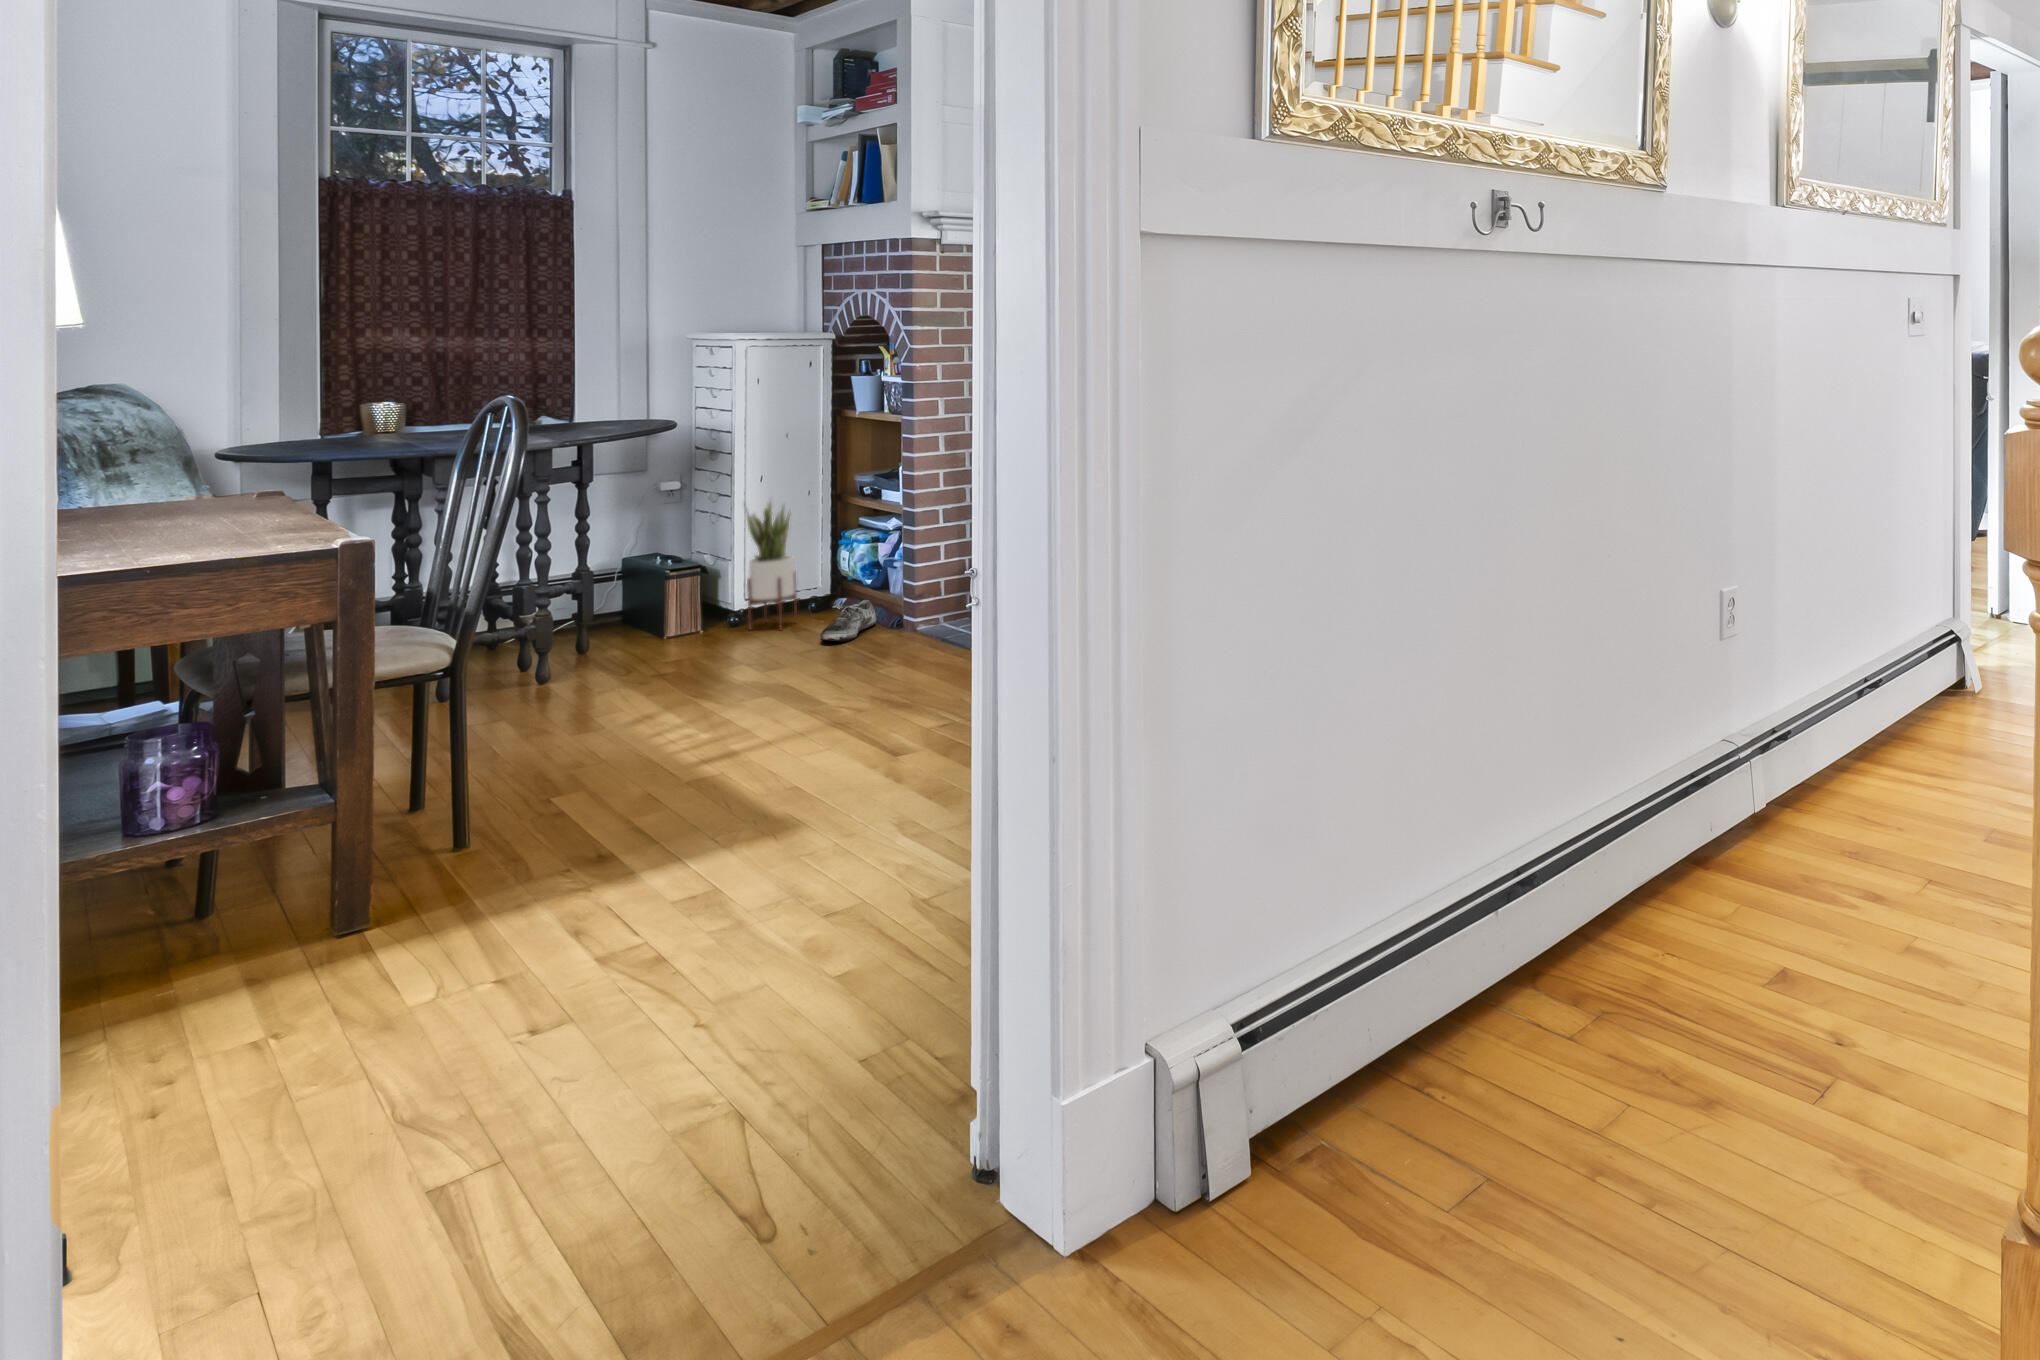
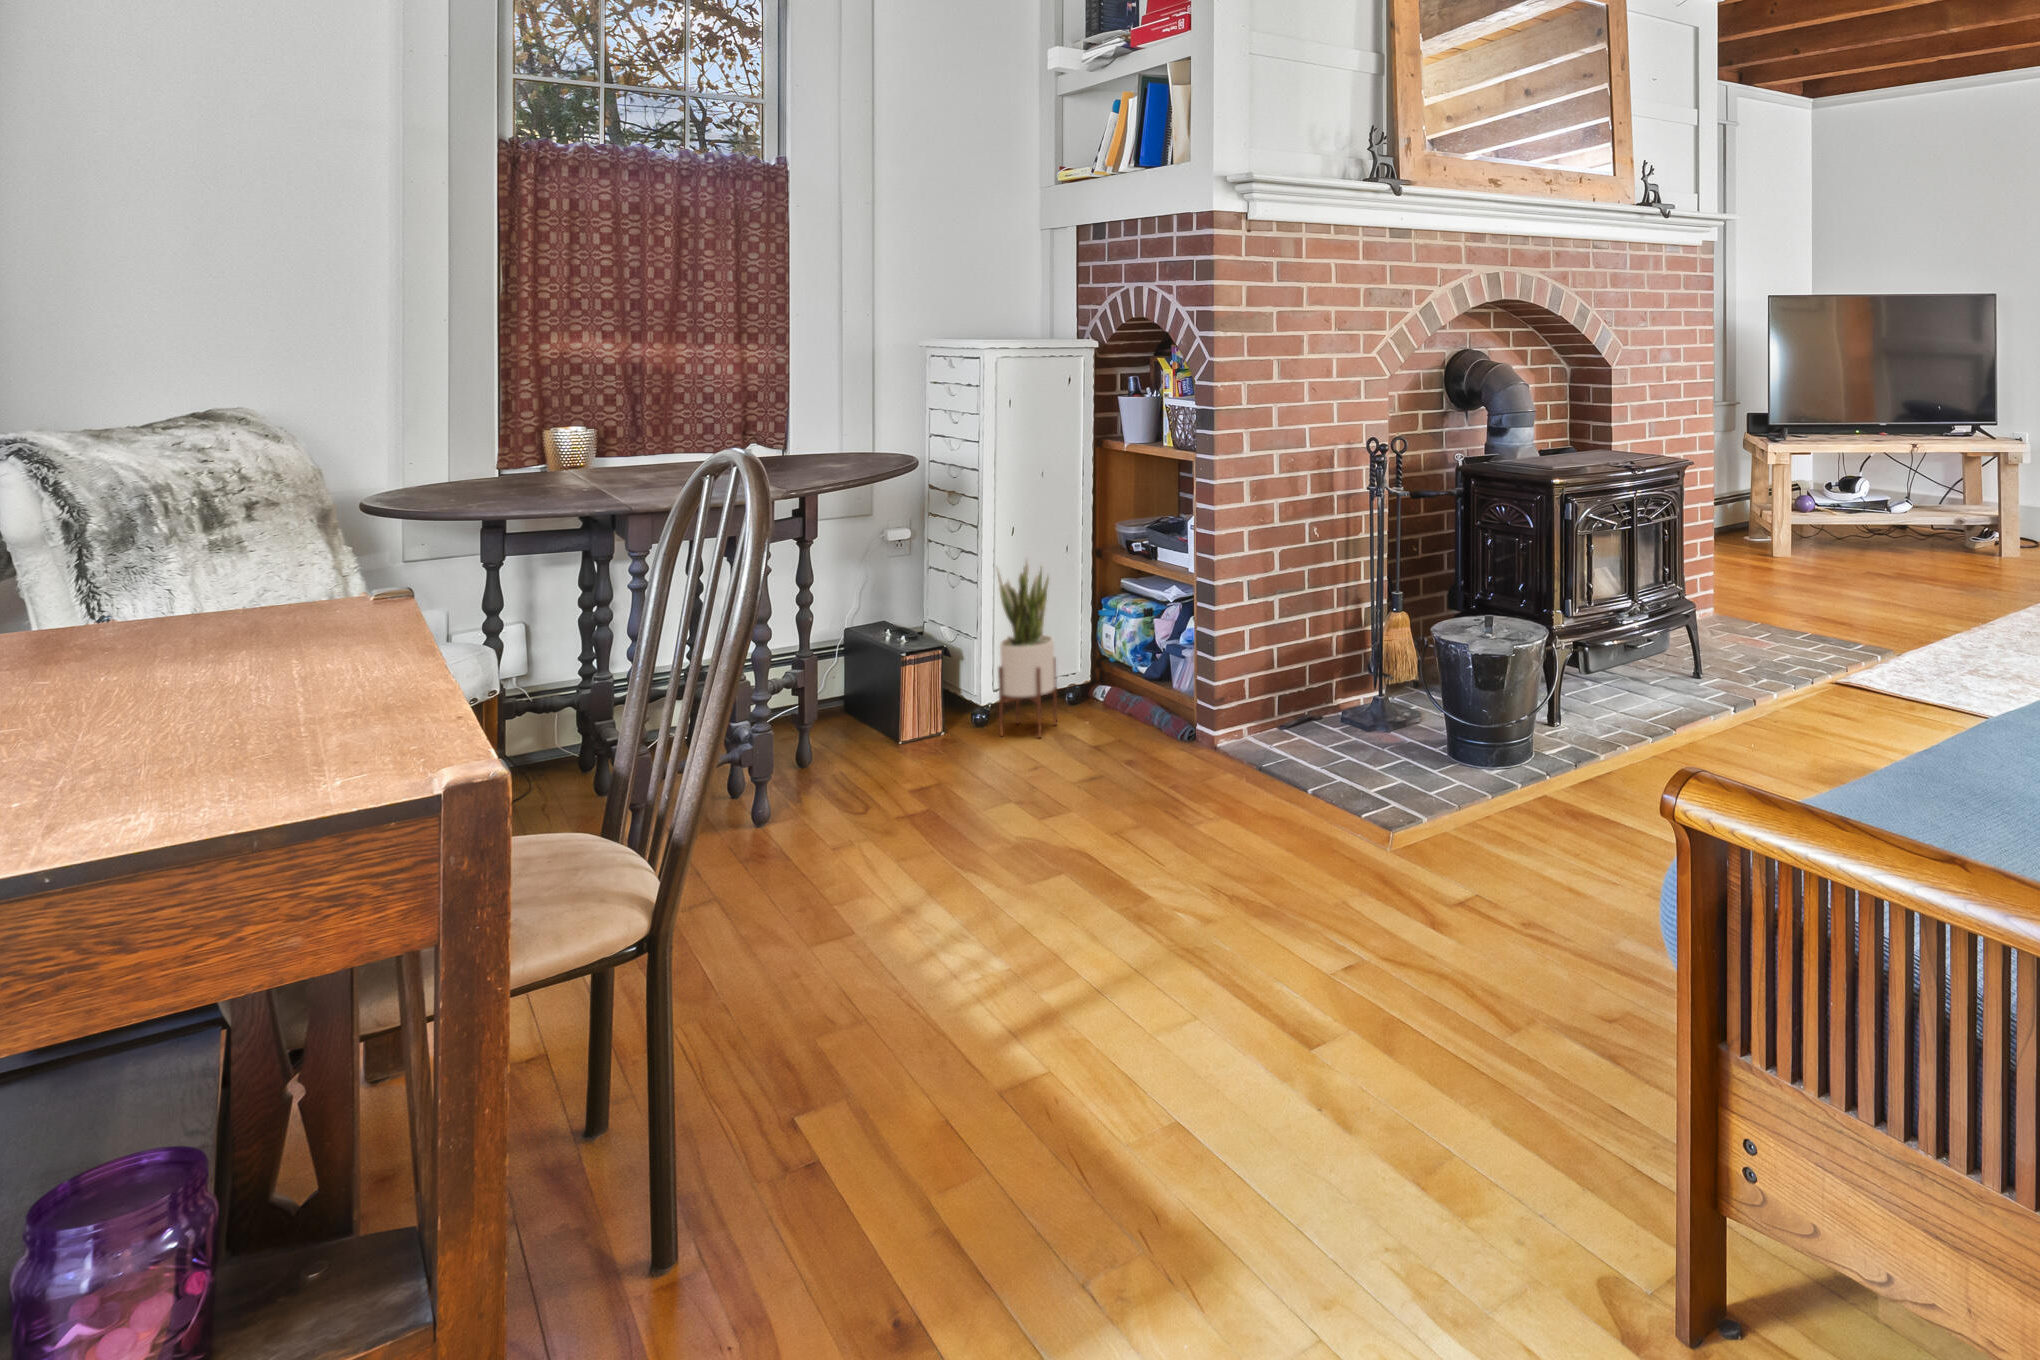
shoe: present [821,600,876,642] -> none [1097,700,1159,767]

